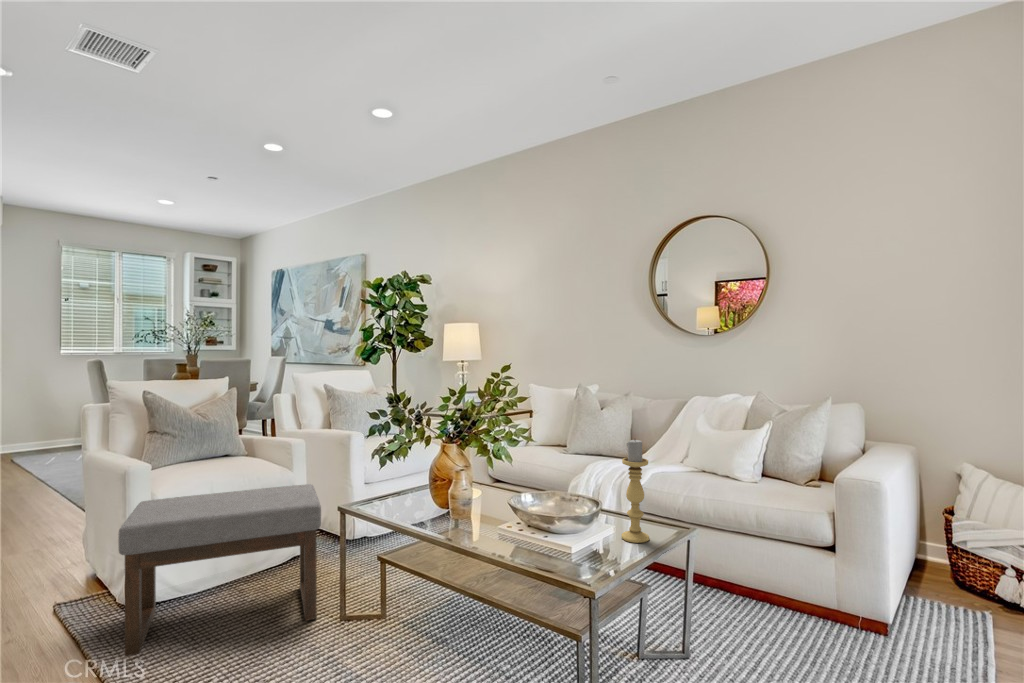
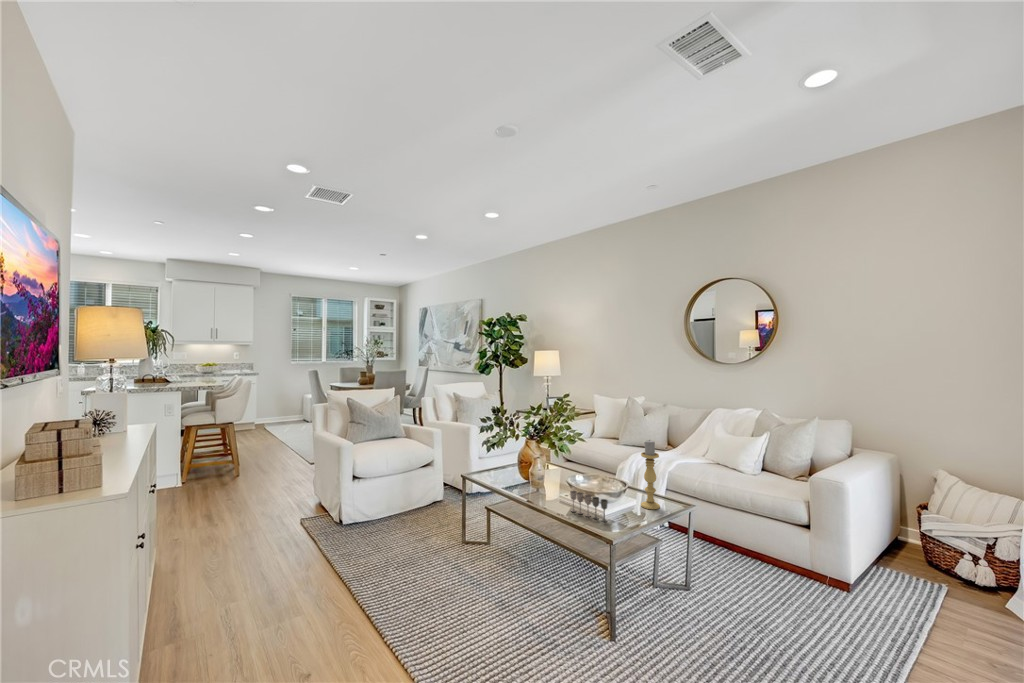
ottoman: present [118,484,321,656] -> none [339,460,451,556]
wine glass: none [519,522,580,568] -> present [570,491,608,522]

